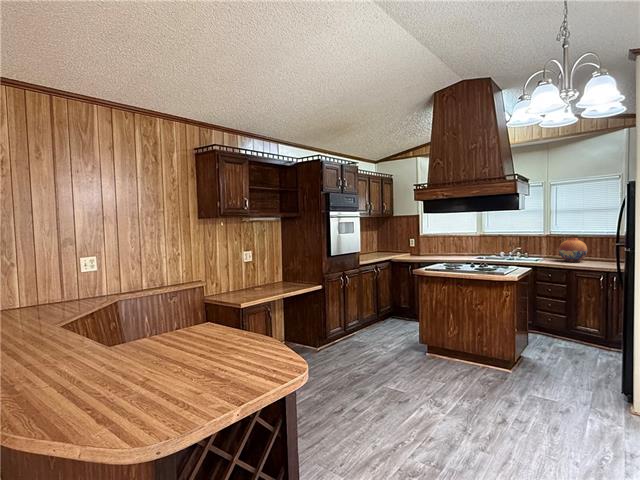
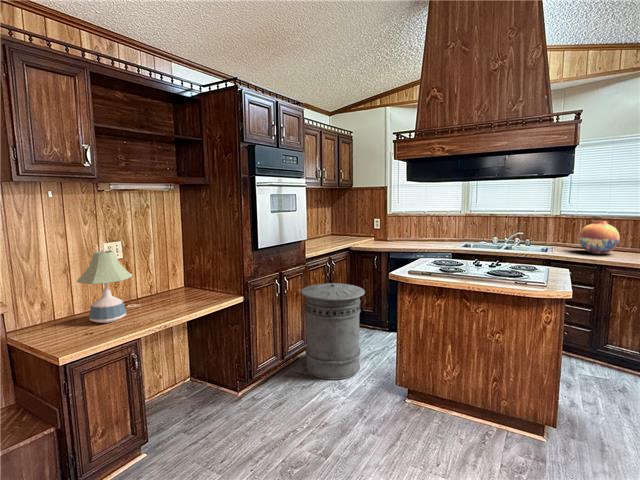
desk lamp: none [238,254,264,294] -> present [77,249,132,323]
trash can: none [356,281,399,344] -> present [301,283,365,380]

